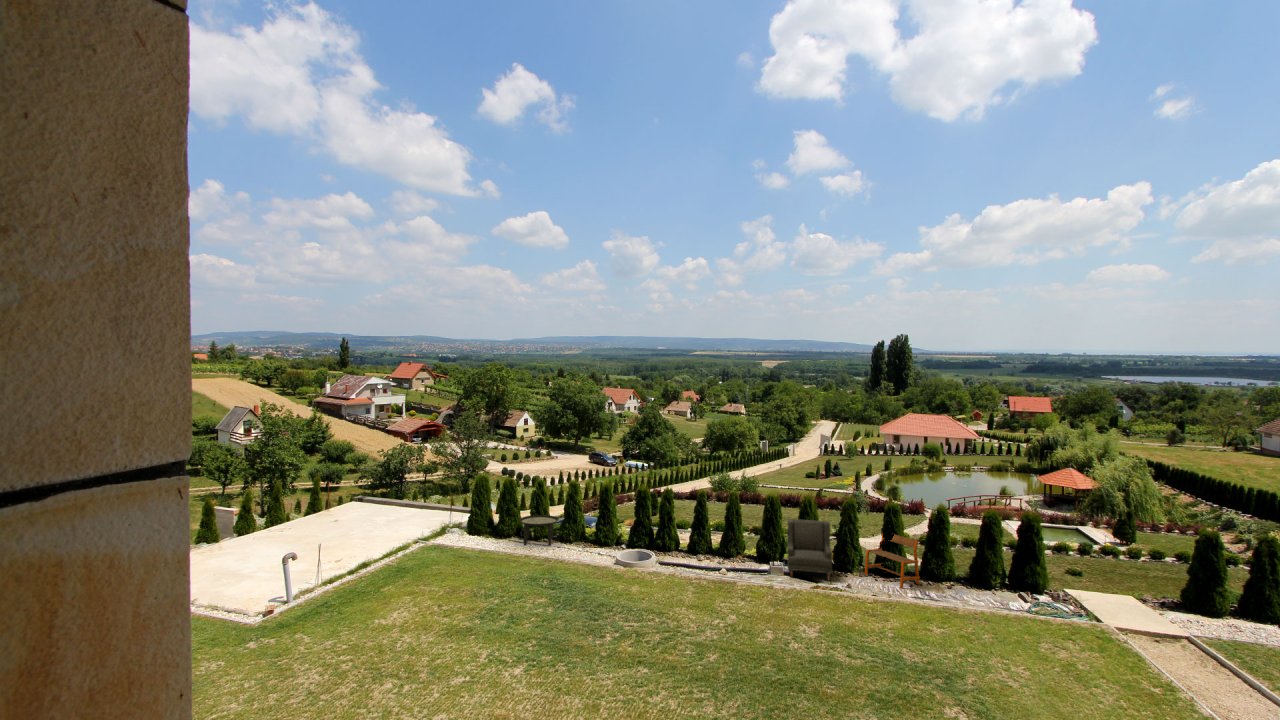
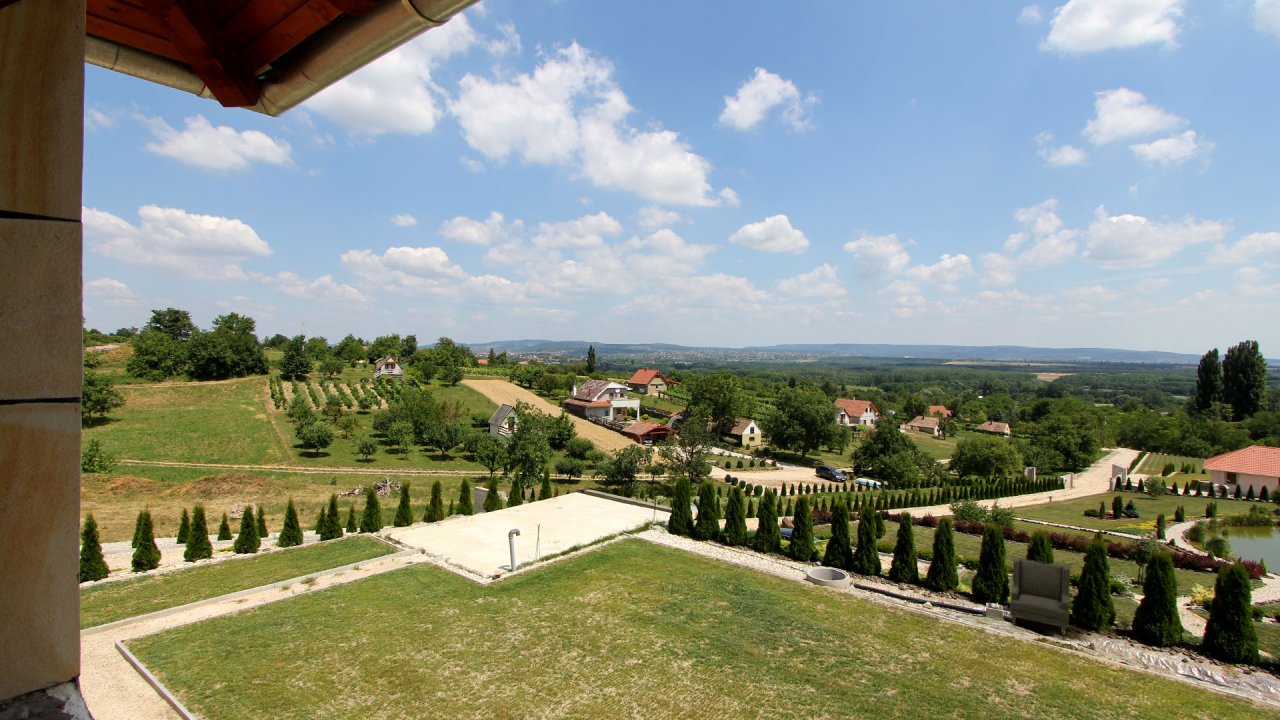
round table: present [520,515,559,545] -> none [717,523,756,554]
bench: present [865,534,920,589] -> none [1118,587,1197,661]

